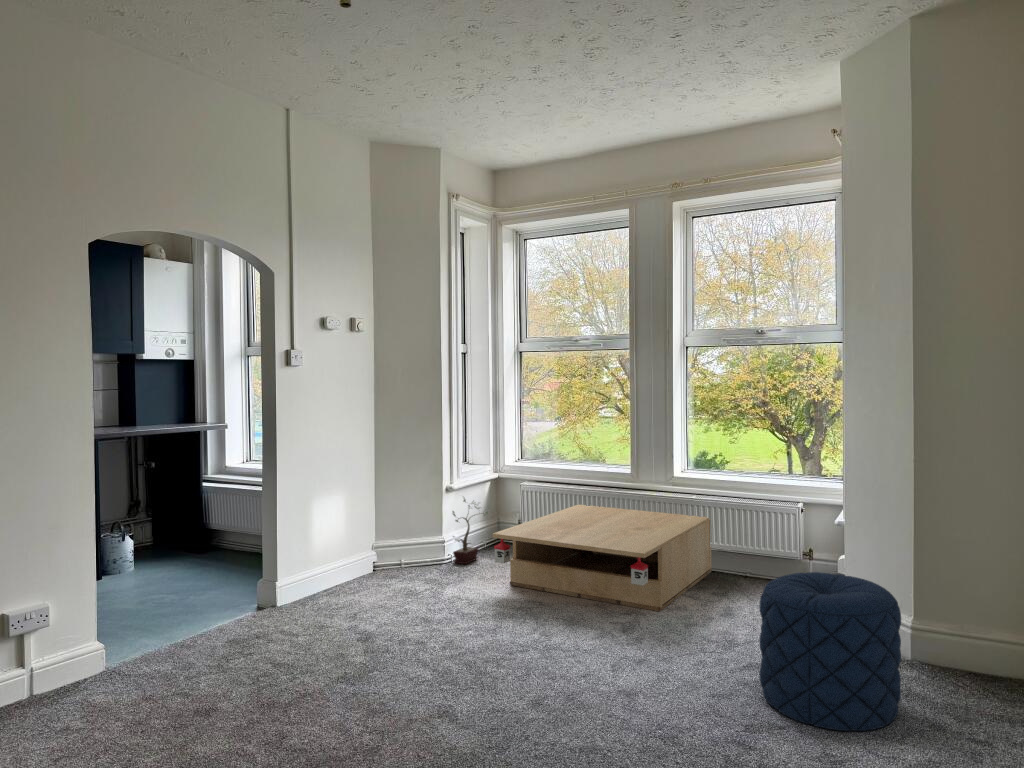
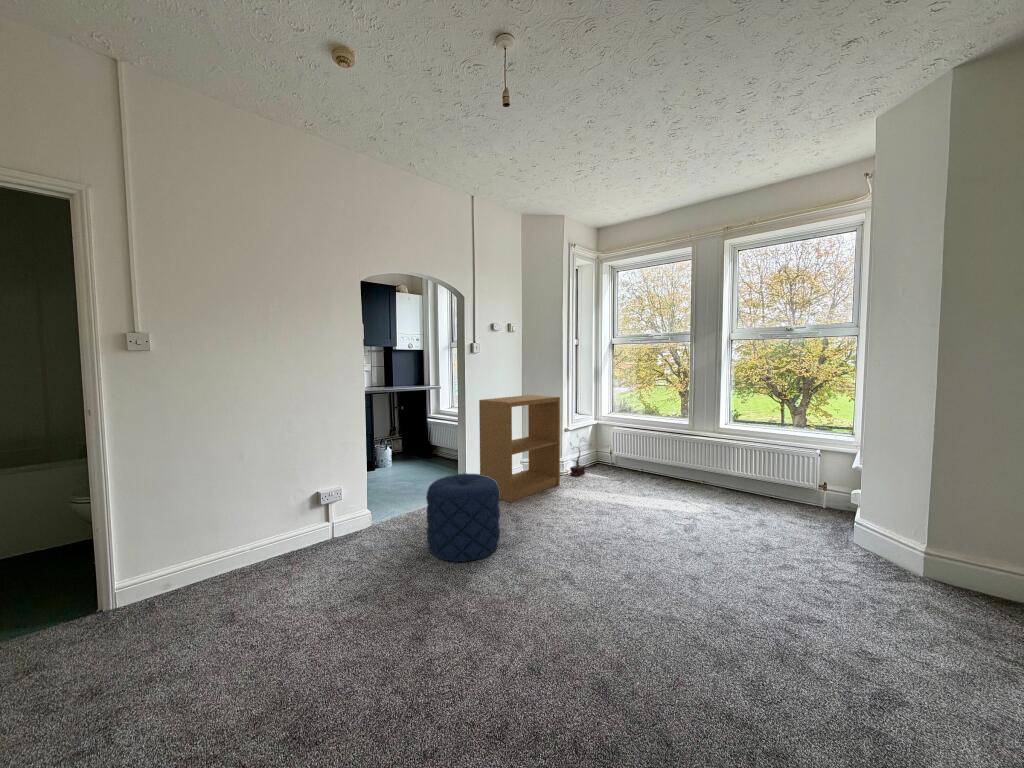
bookshelf: none [300,435,436,613] -> present [479,395,560,503]
coffee table: present [493,505,712,611] -> none [596,442,746,518]
pouf: present [759,572,901,731] -> present [426,474,500,562]

